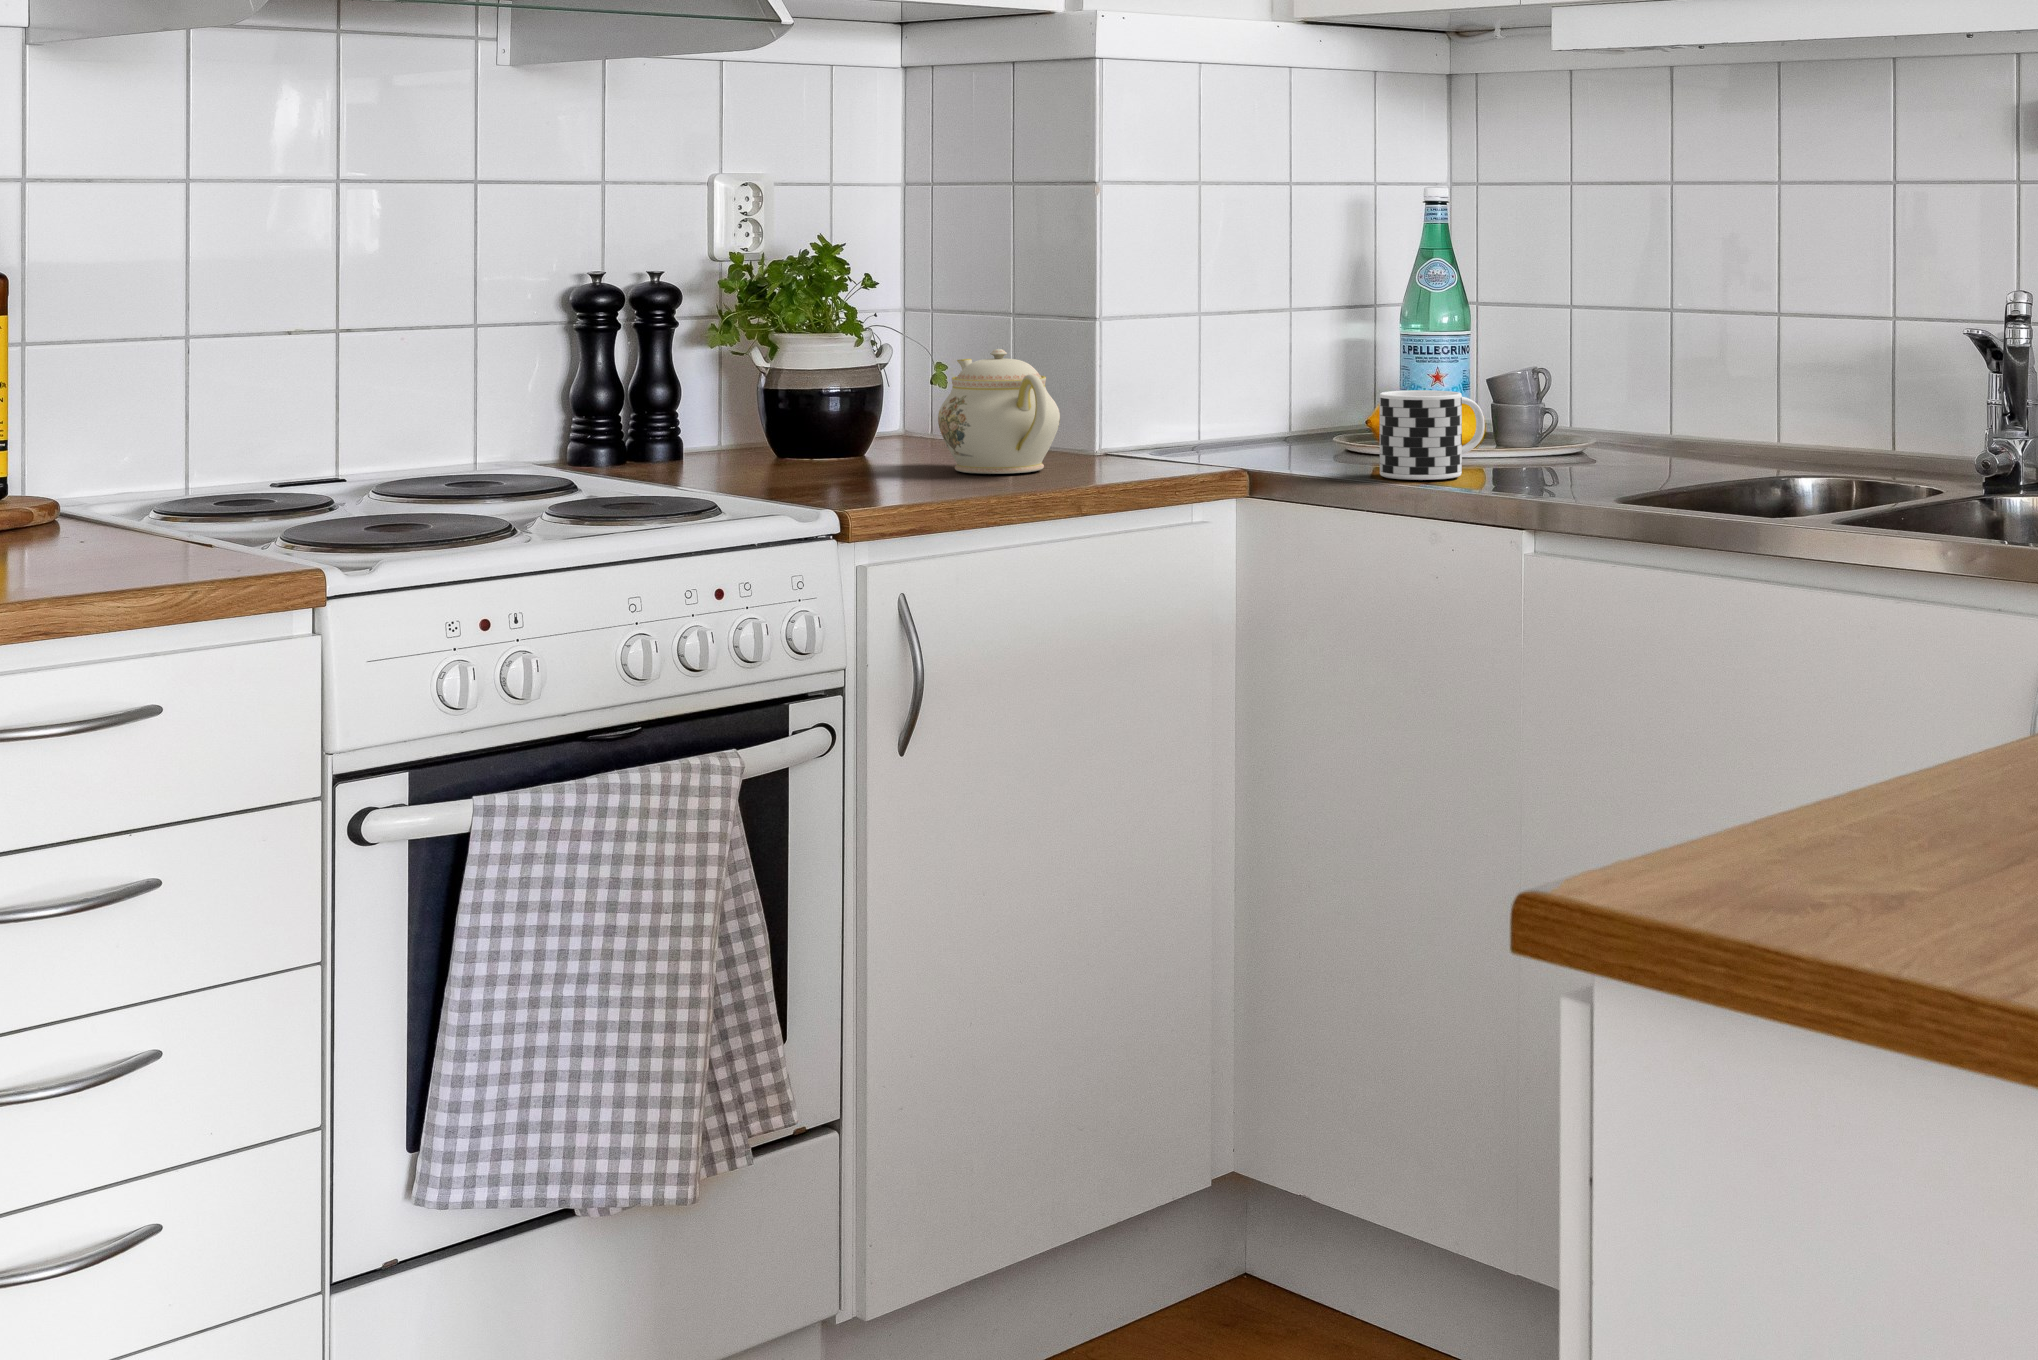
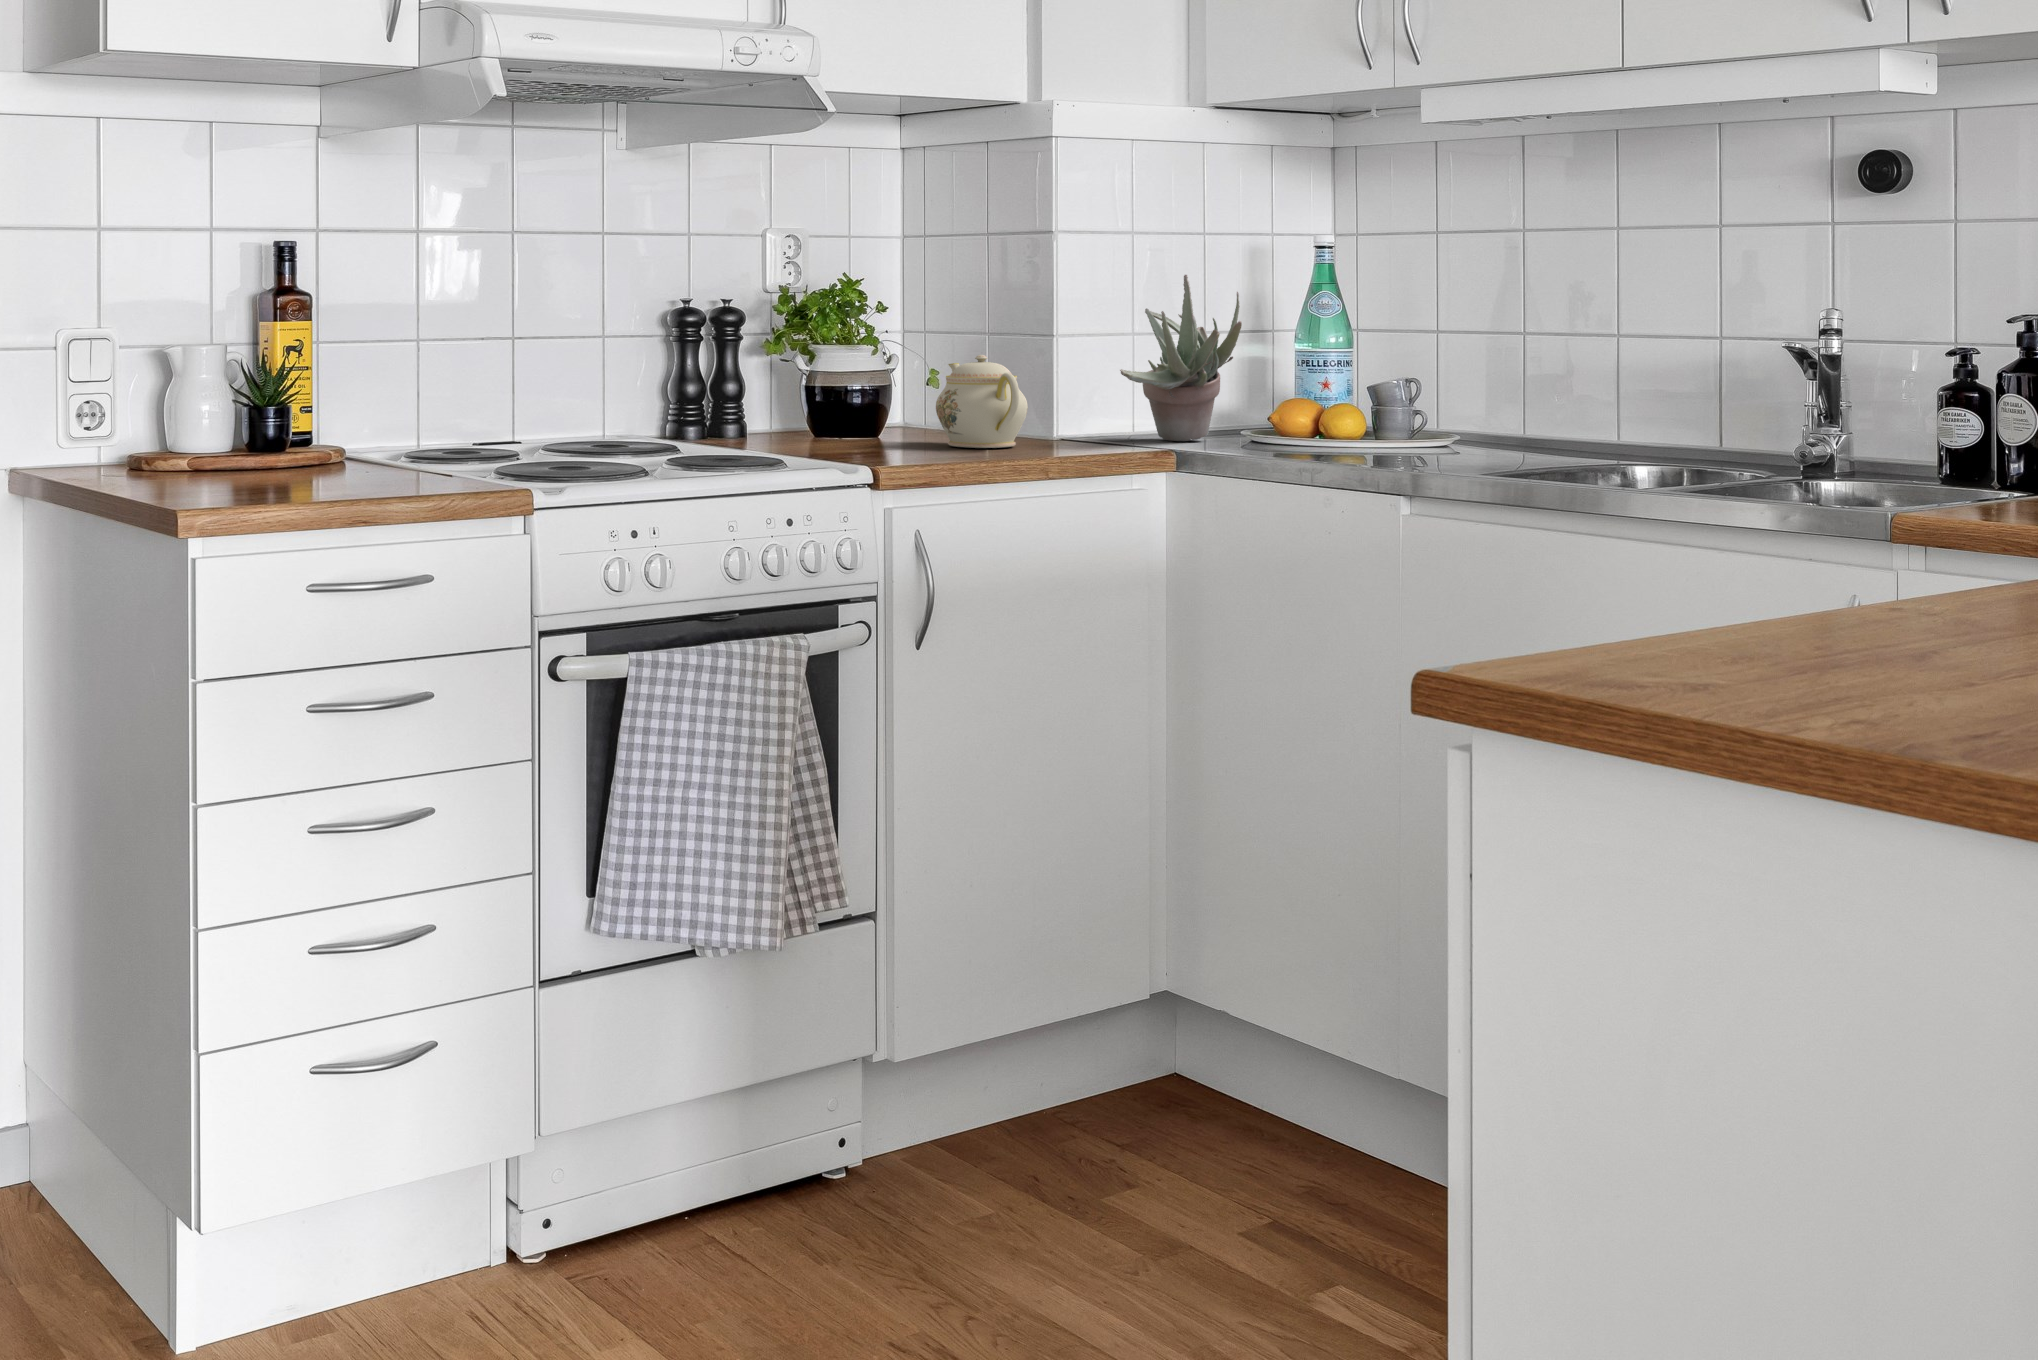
succulent plant: none [1179,241,1335,456] -> present [1120,275,1242,441]
cup: present [1380,390,1485,480] -> none [1281,389,1367,457]

